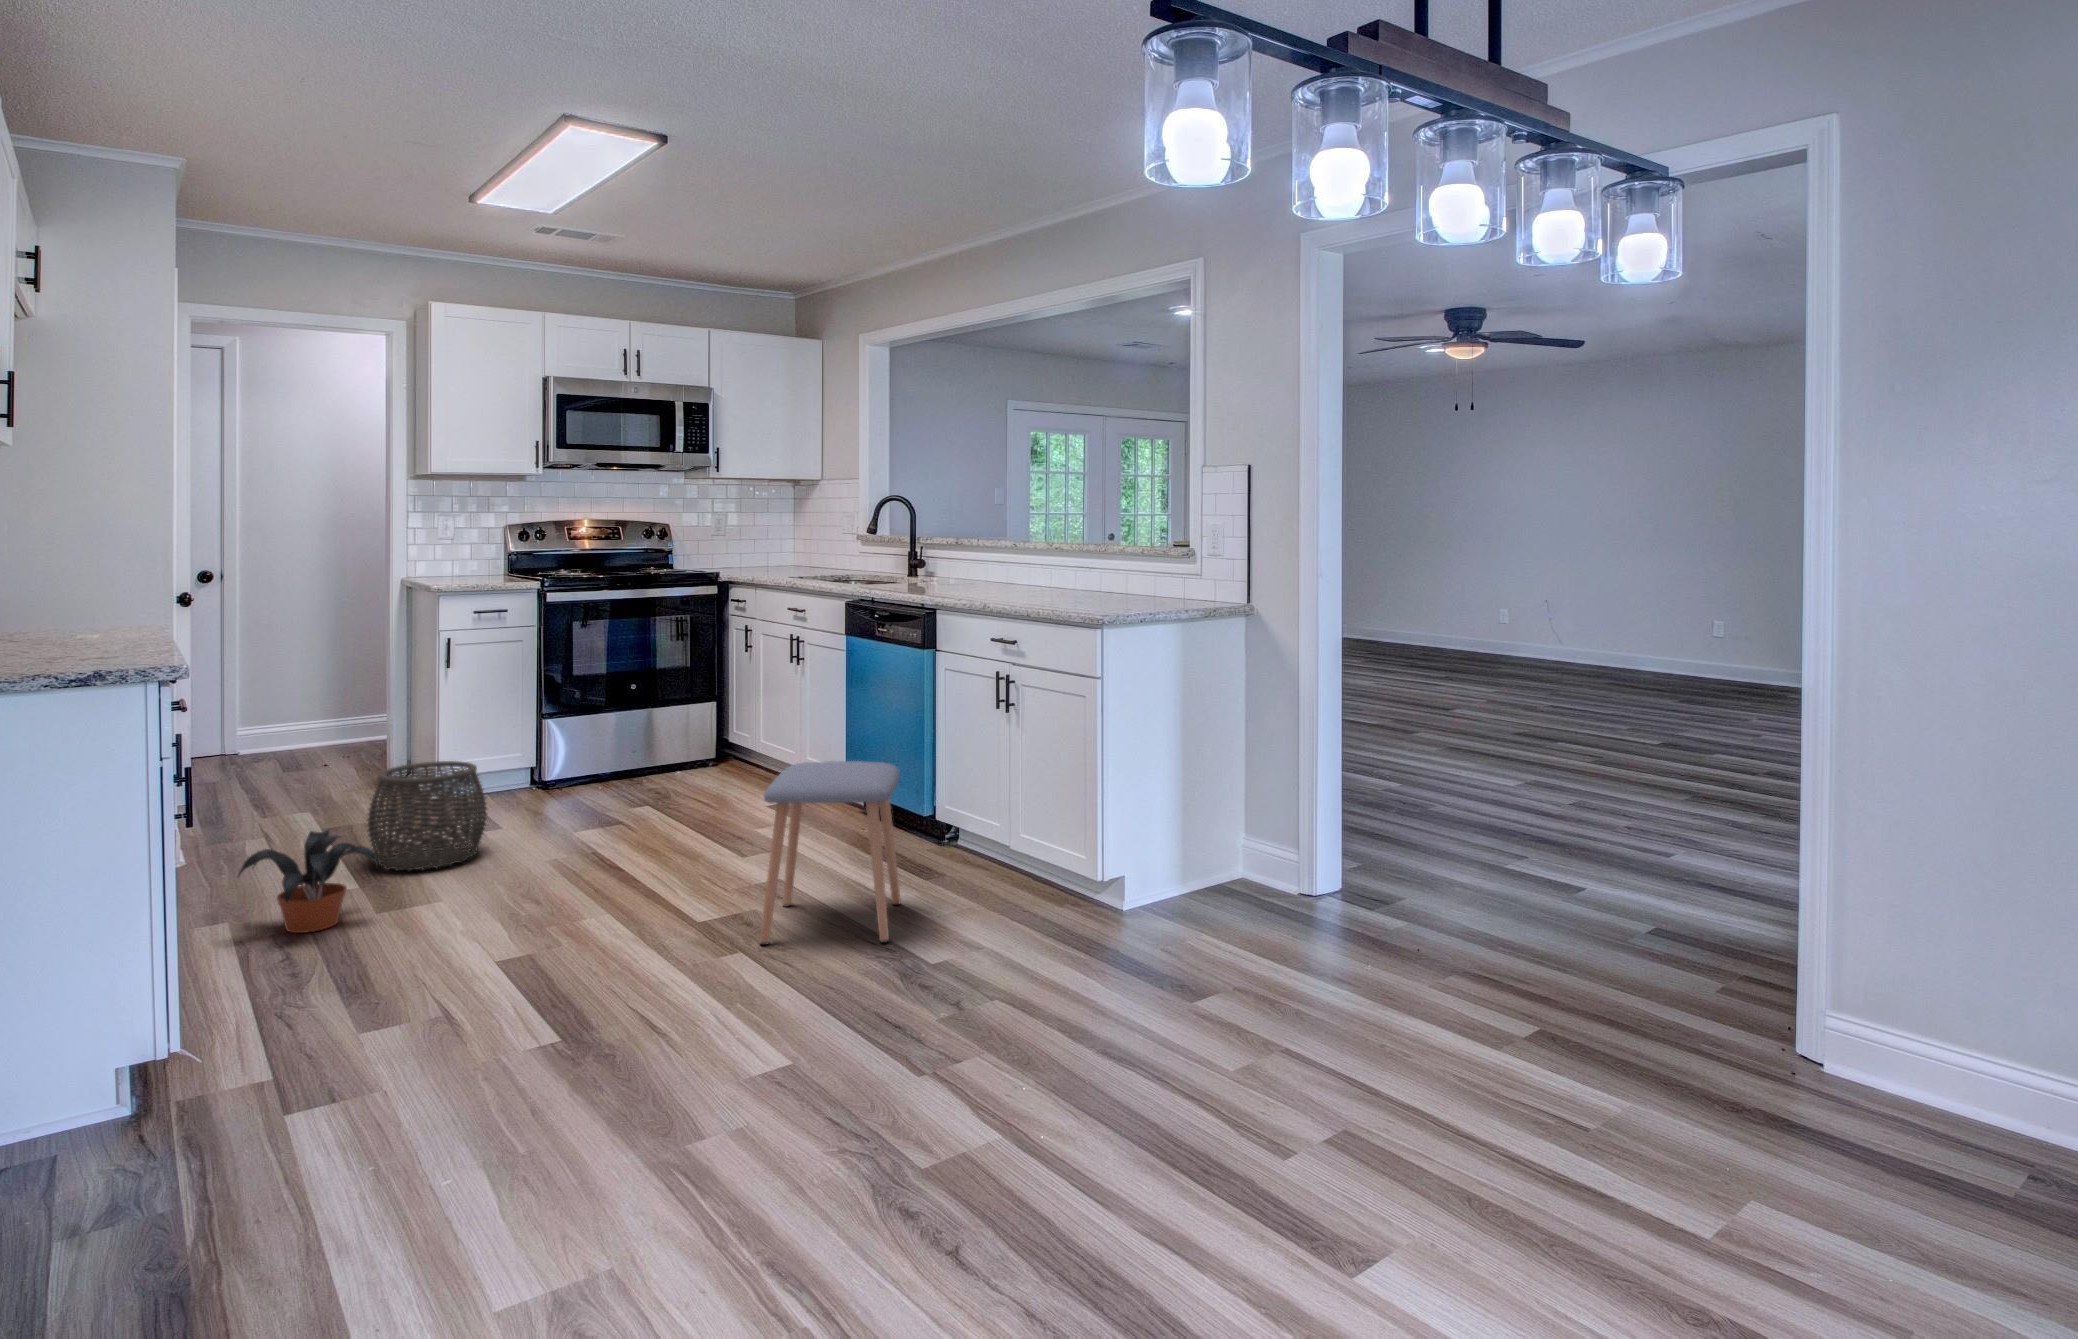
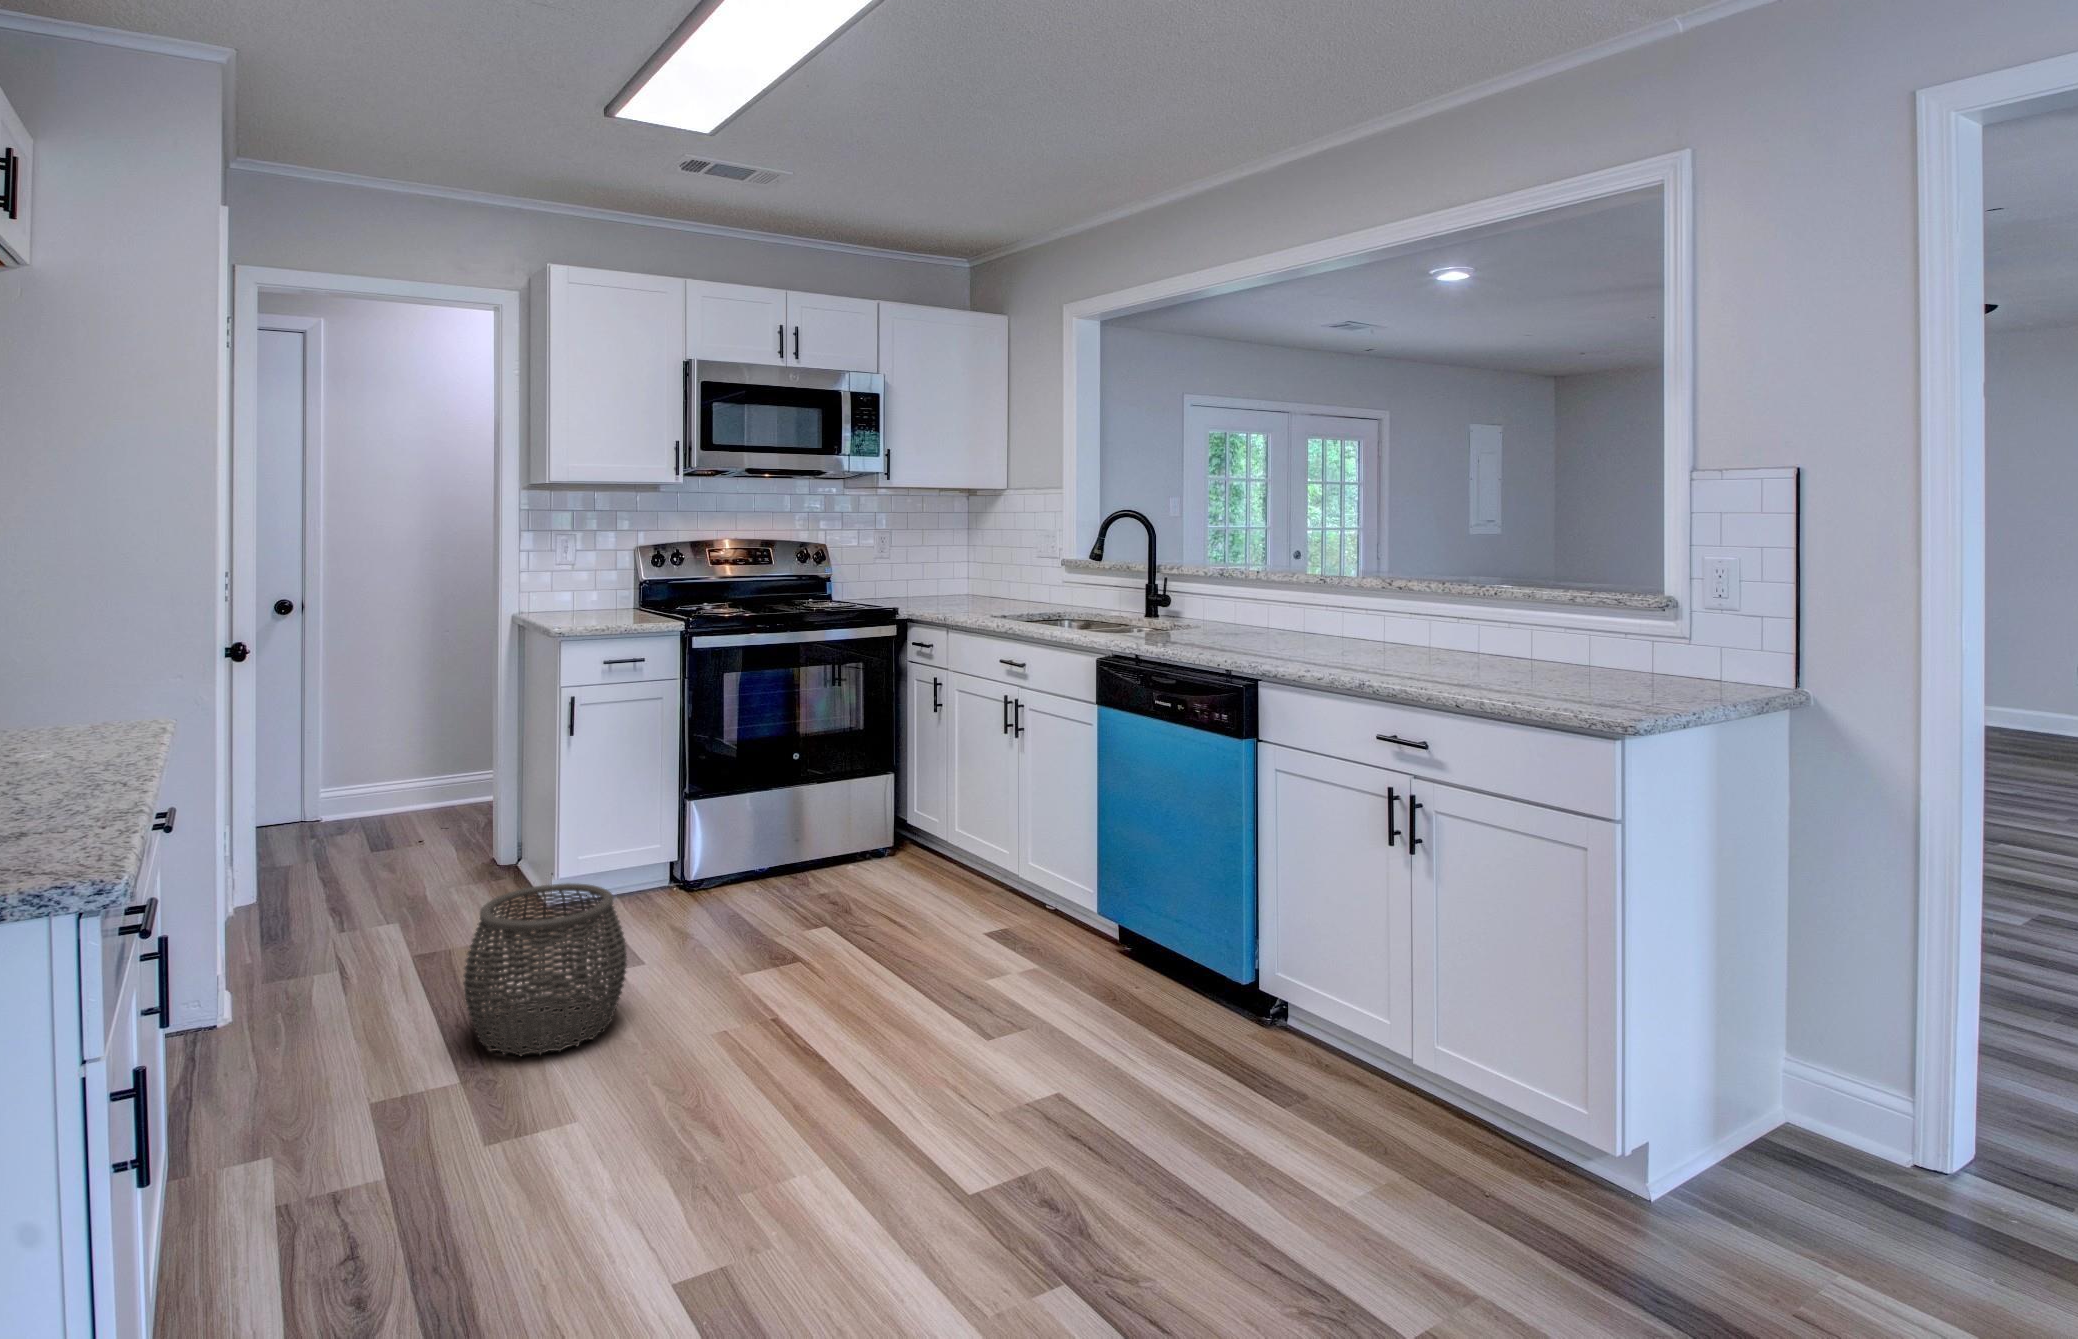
stool: present [760,761,901,945] -> none [1087,941,1308,1286]
potted plant: present [239,831,378,933] -> none [261,1024,476,1207]

